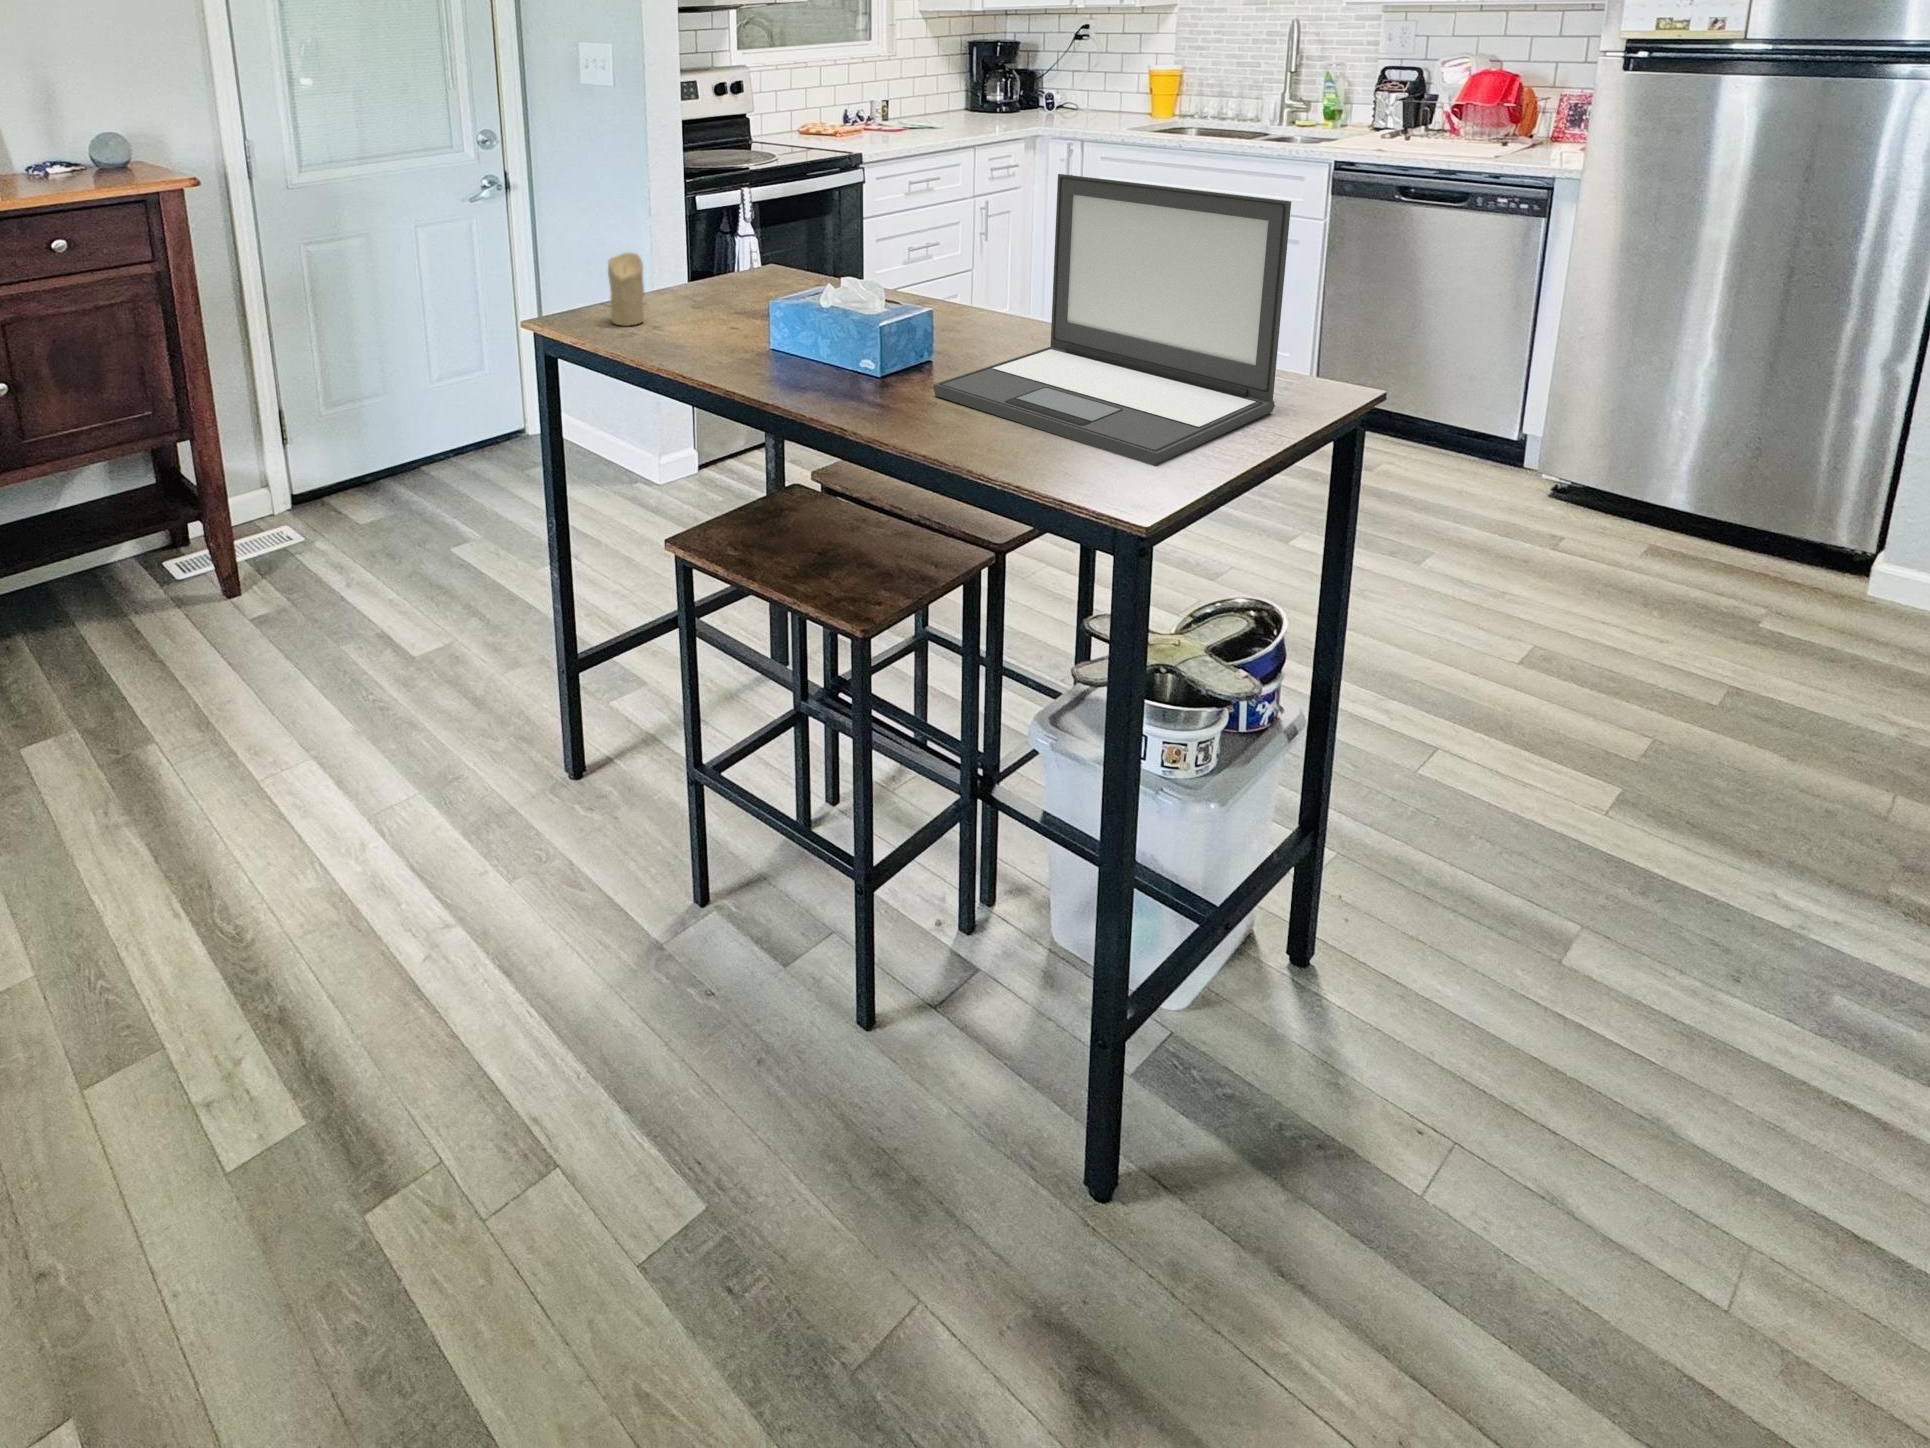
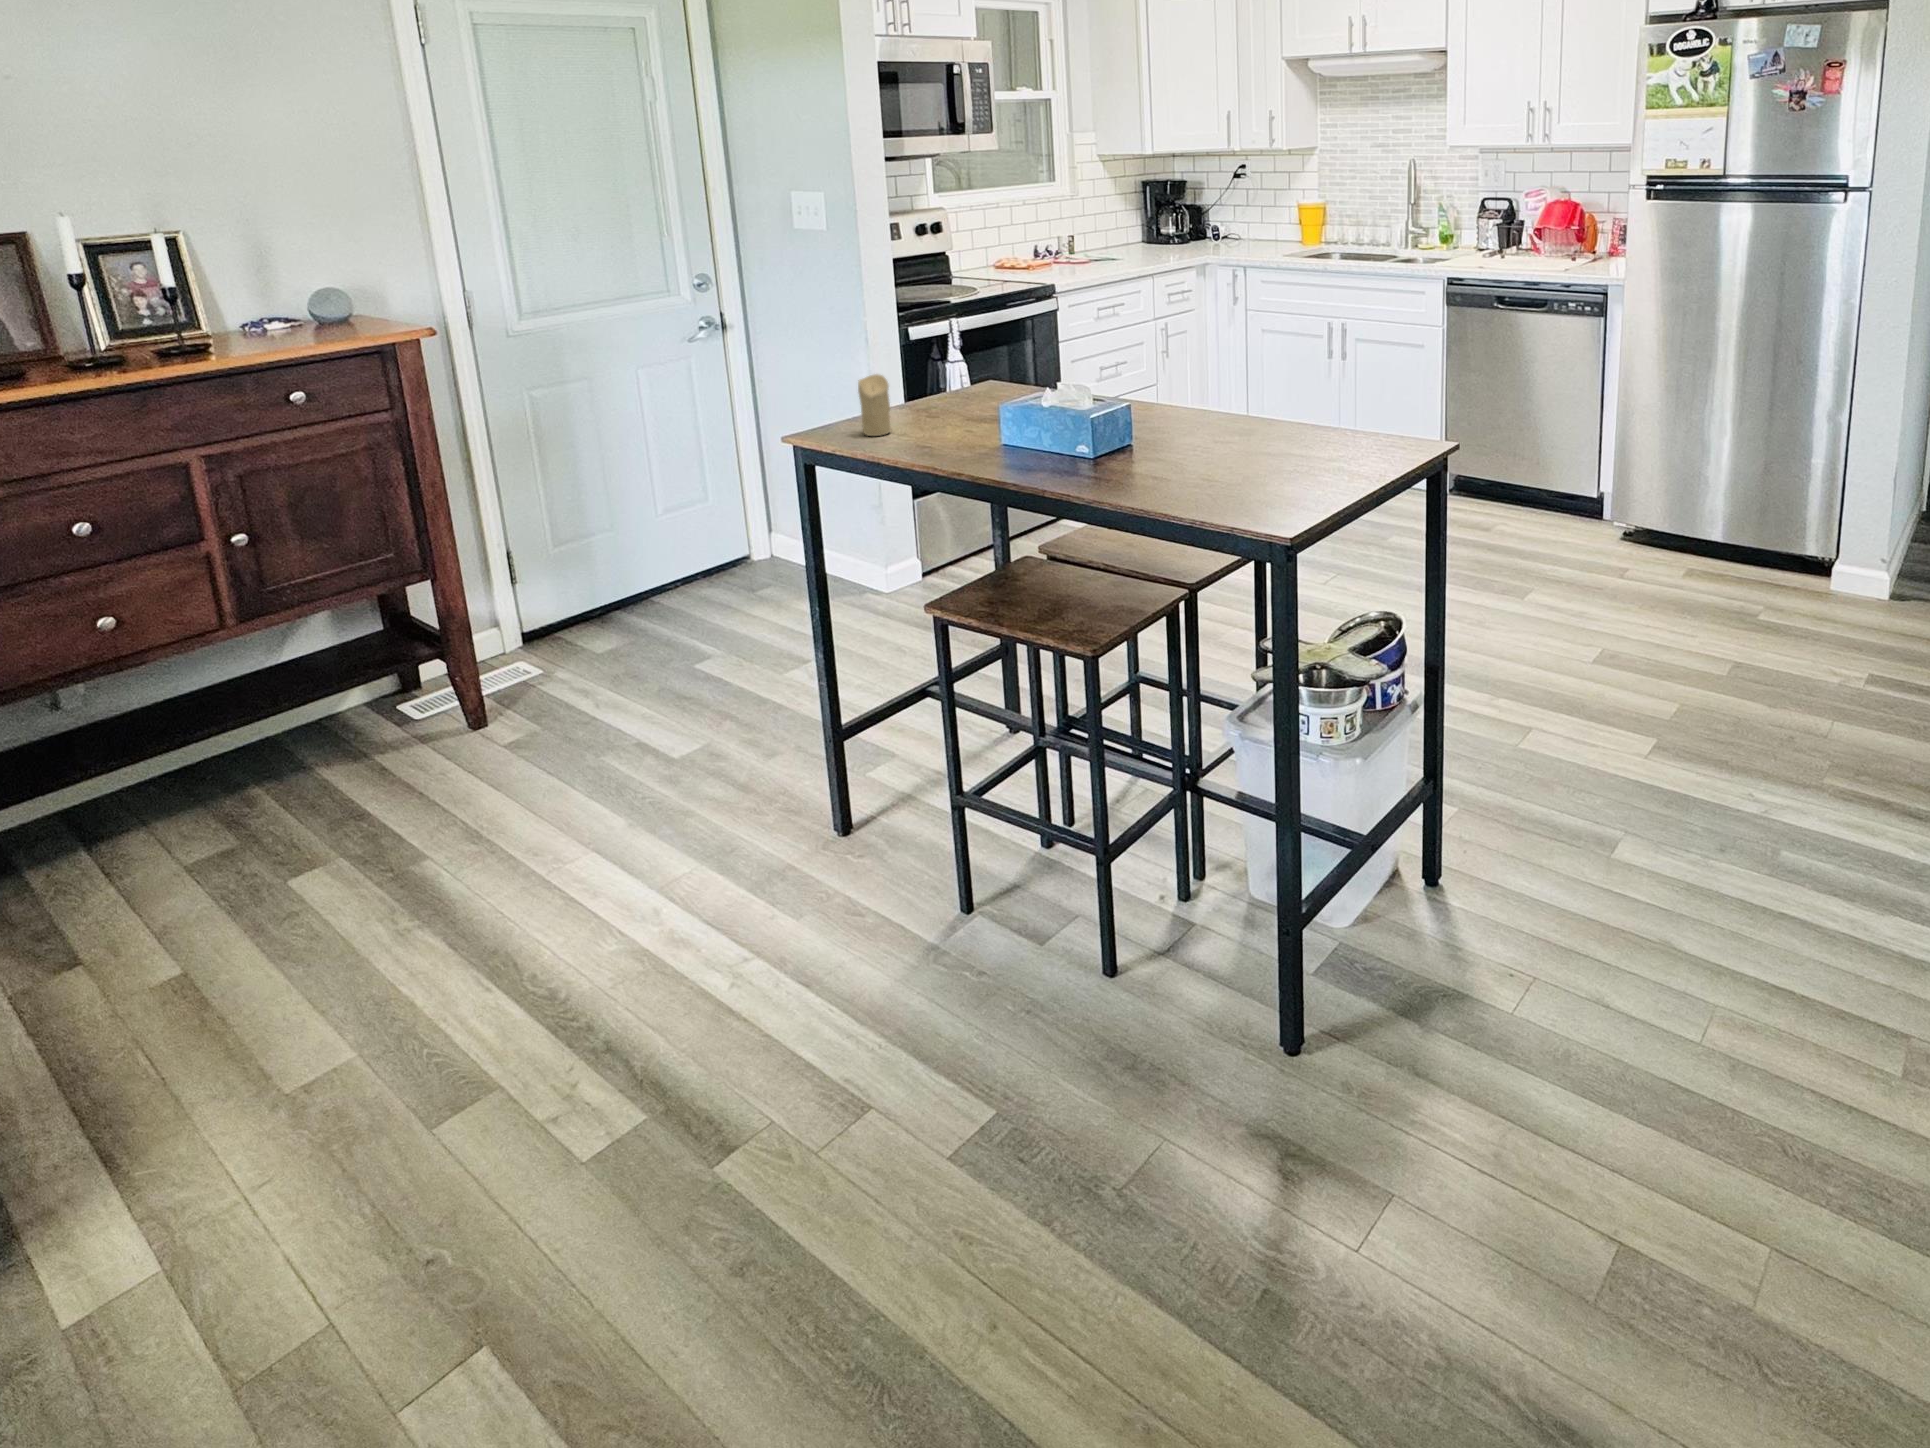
laptop: present [934,174,1291,466] -> none [1136,296,1381,503]

